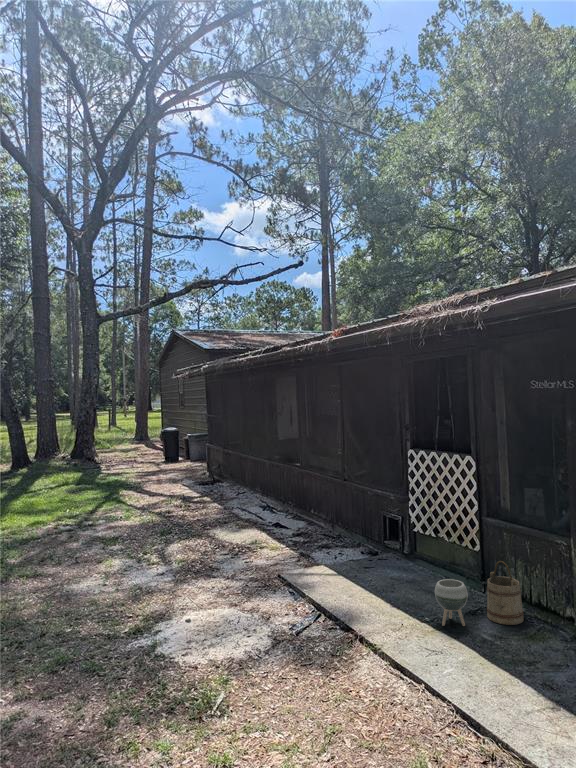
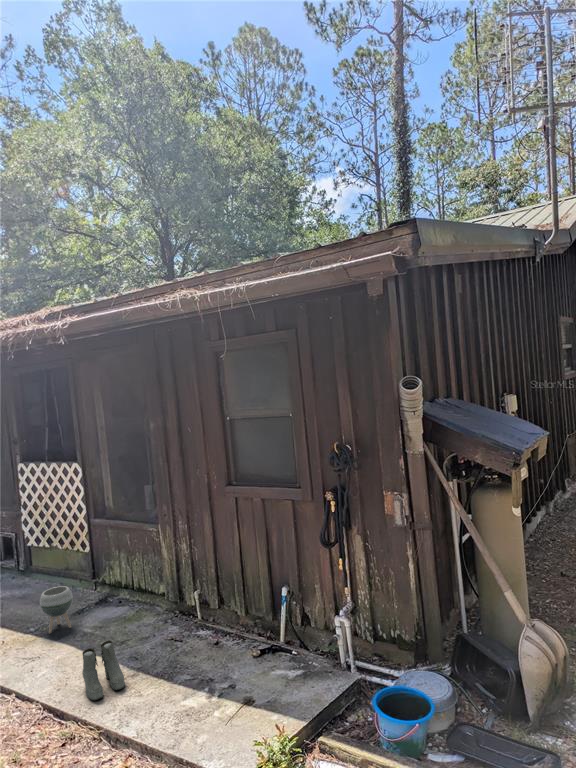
bucket: present [487,561,524,625] -> none [93,557,127,615]
boots: none [497,659,549,725] -> present [82,641,125,700]

